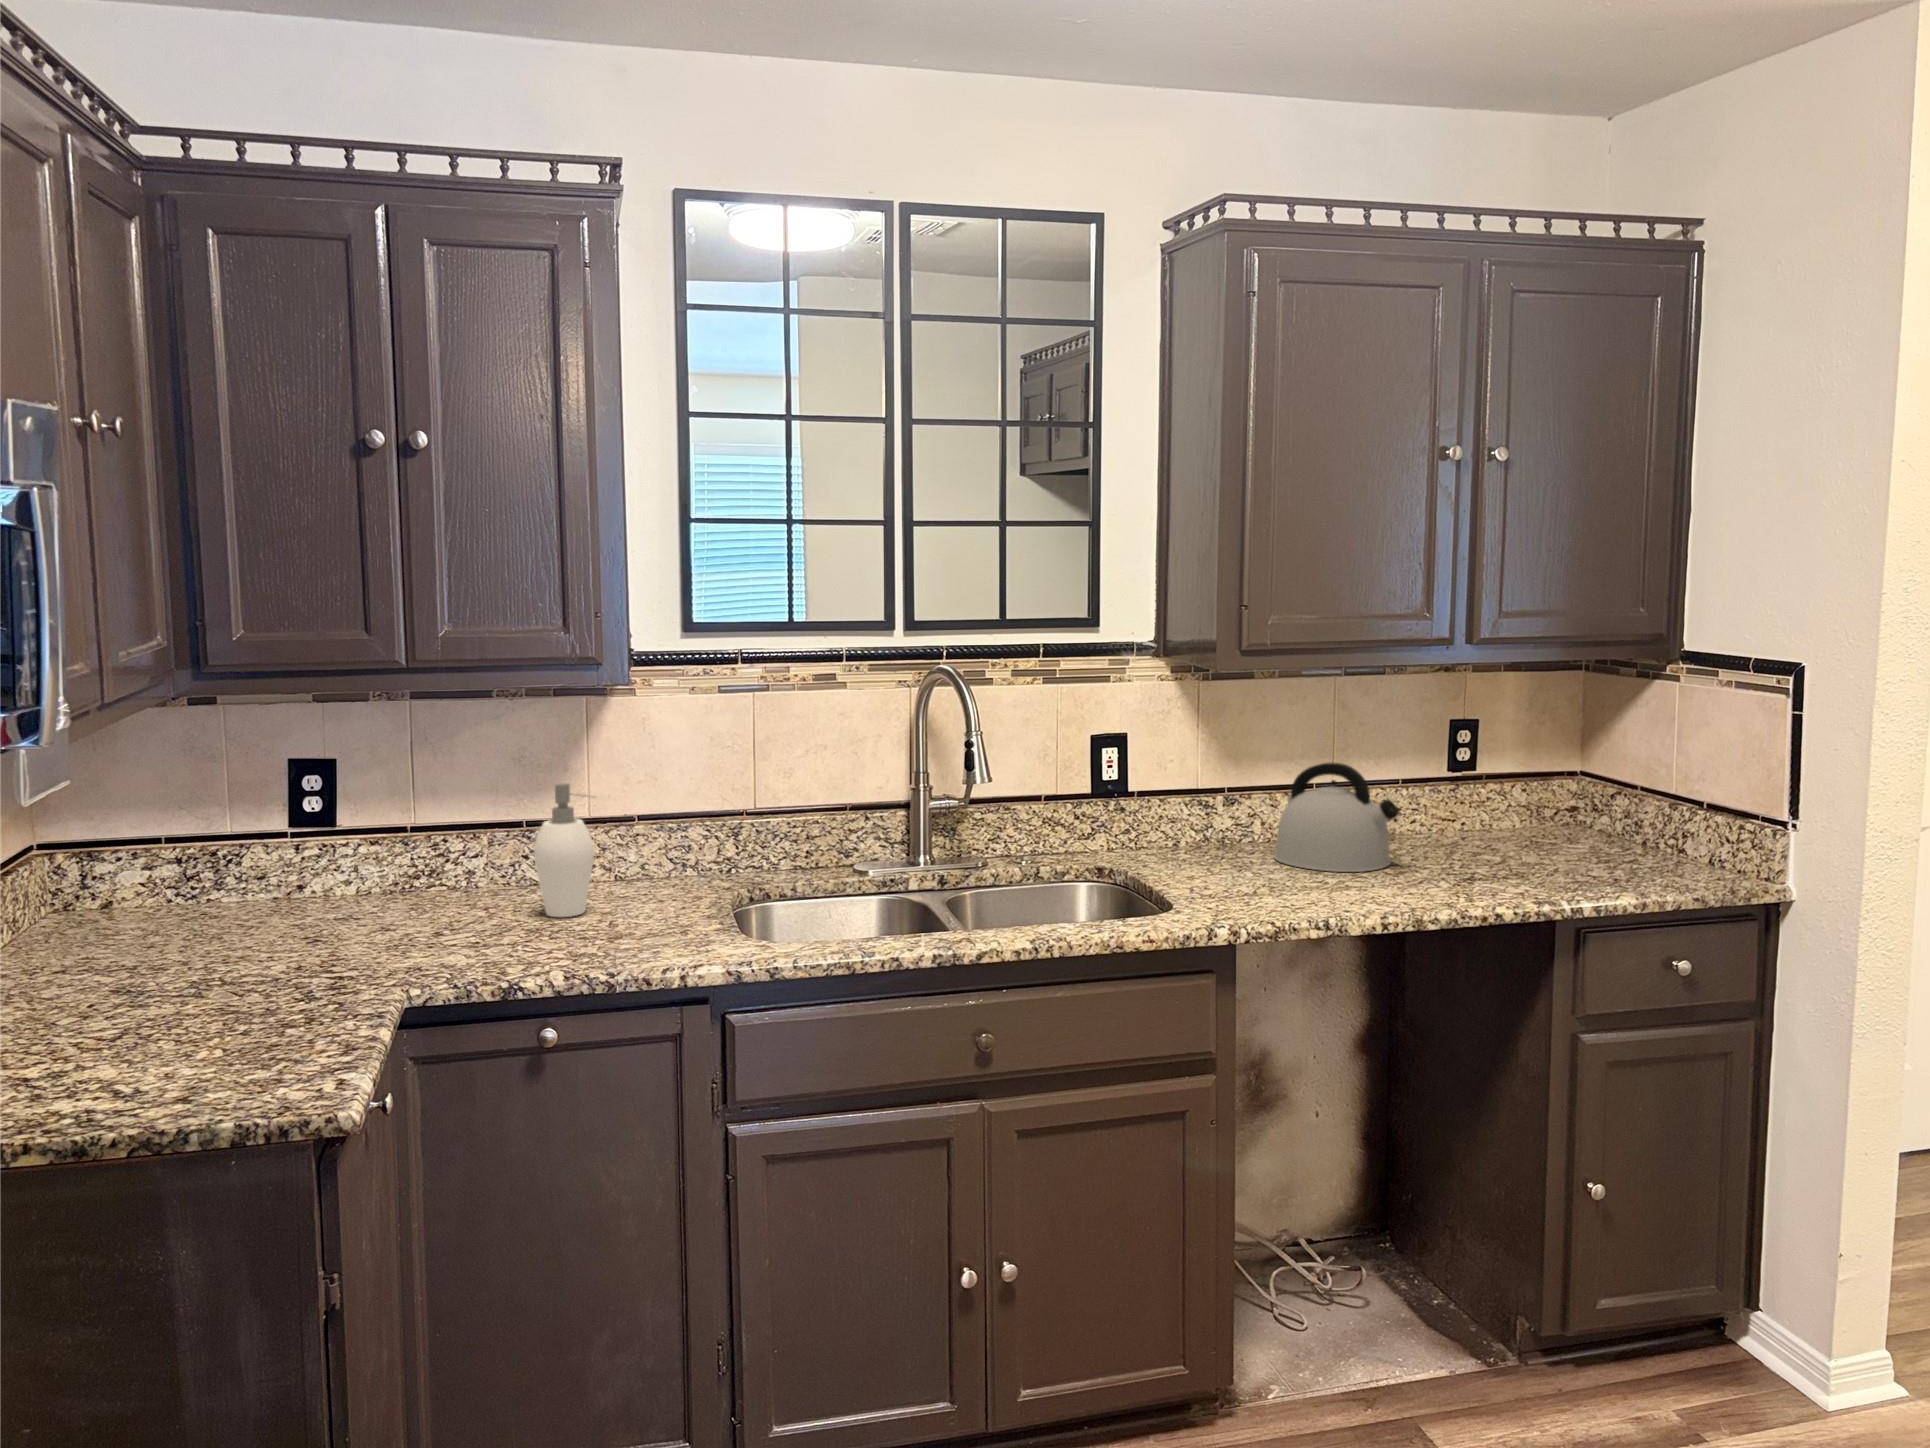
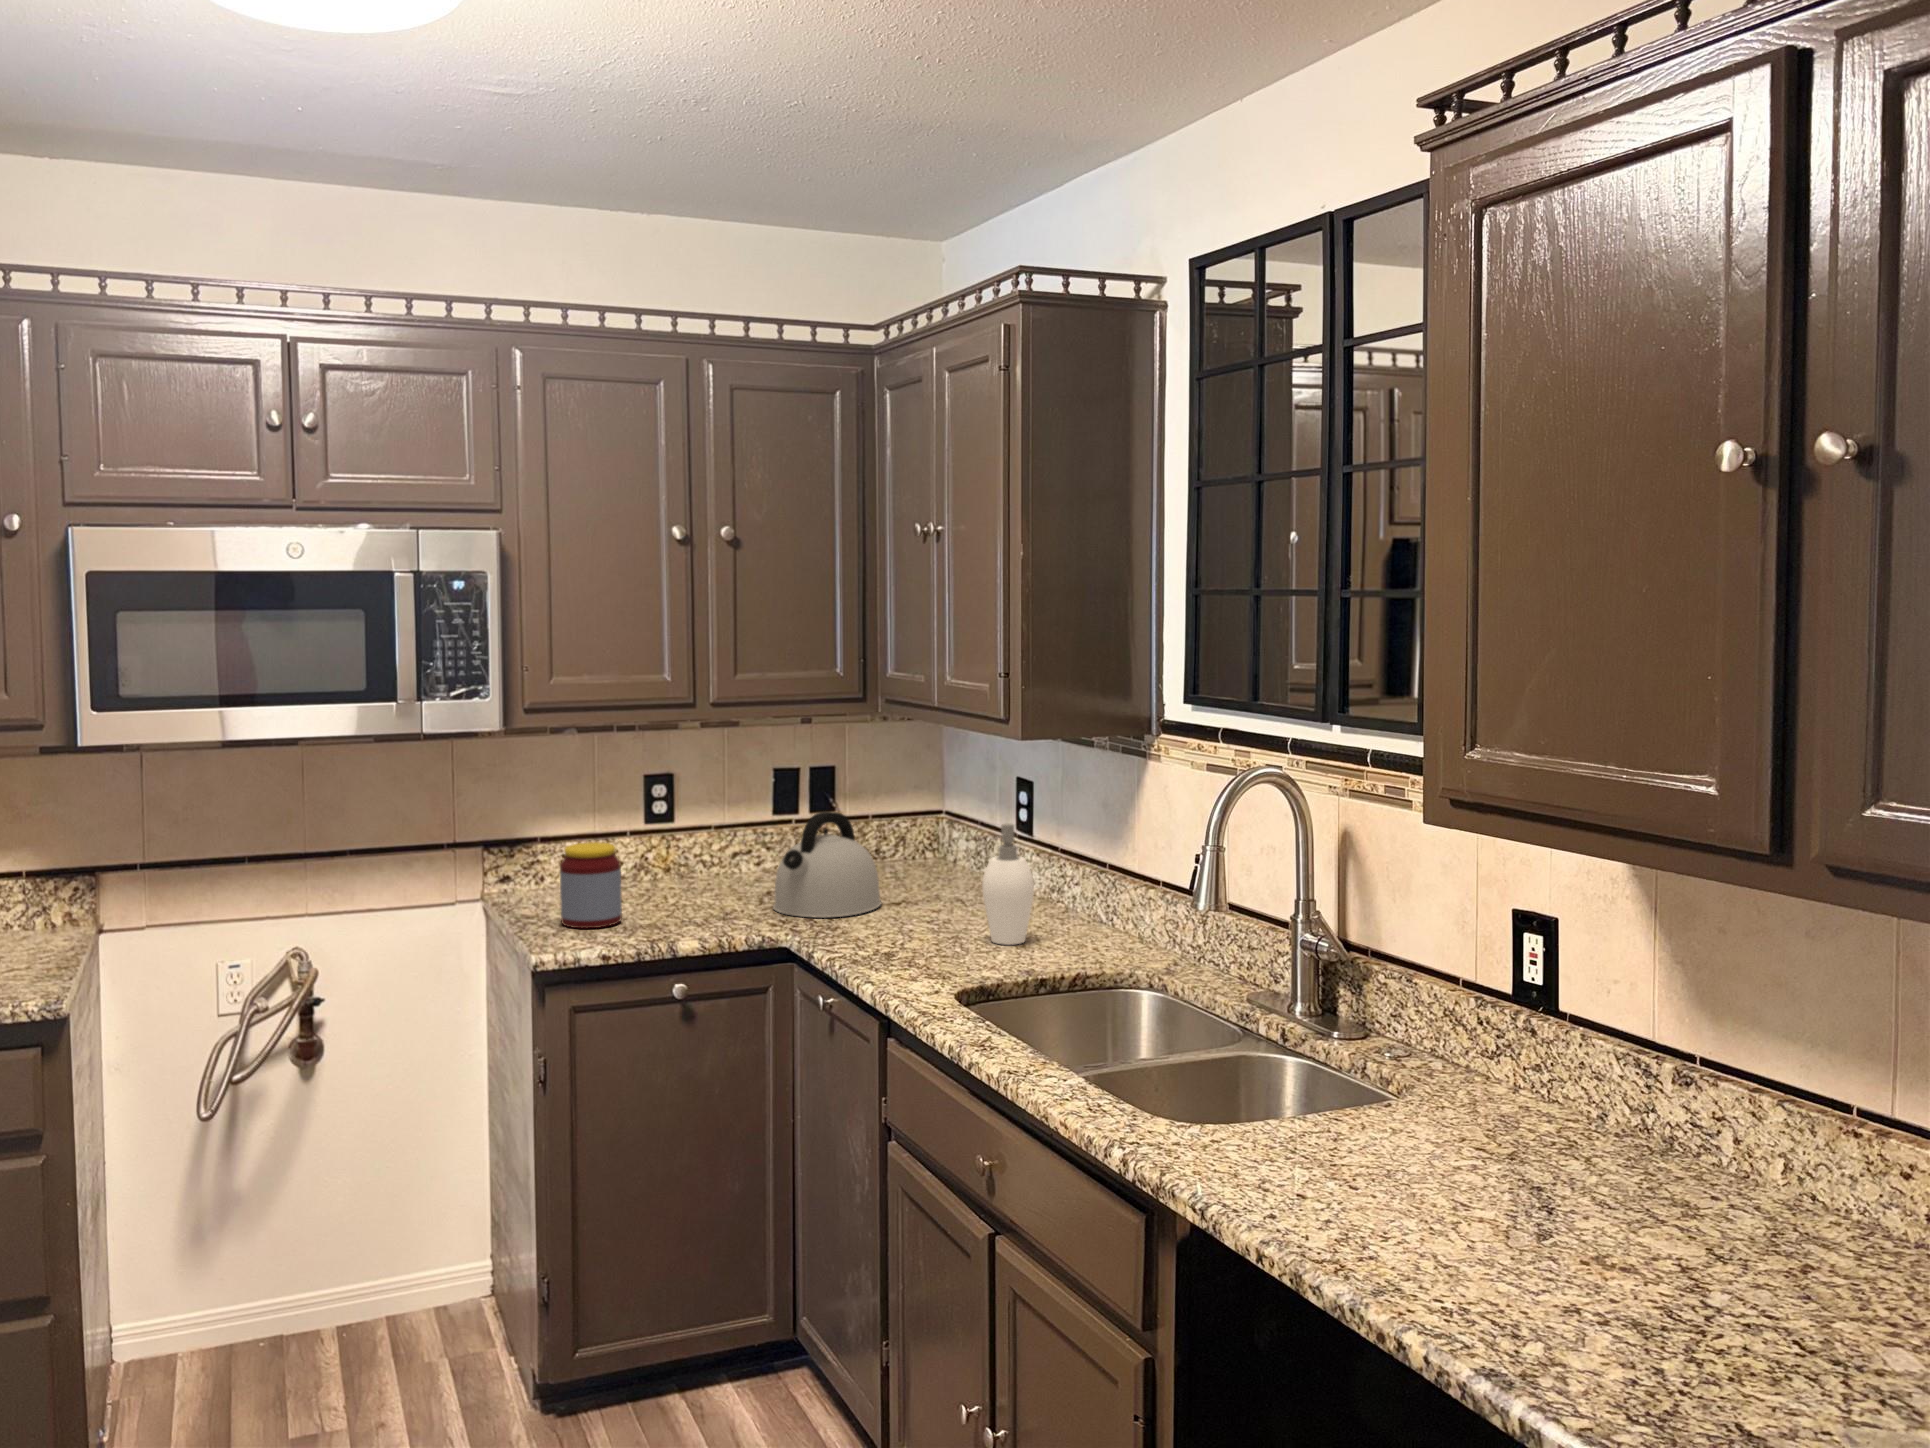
kettle: present [1274,763,1398,872] -> present [773,811,881,918]
jar: none [65,938,188,1093] -> present [560,842,622,928]

